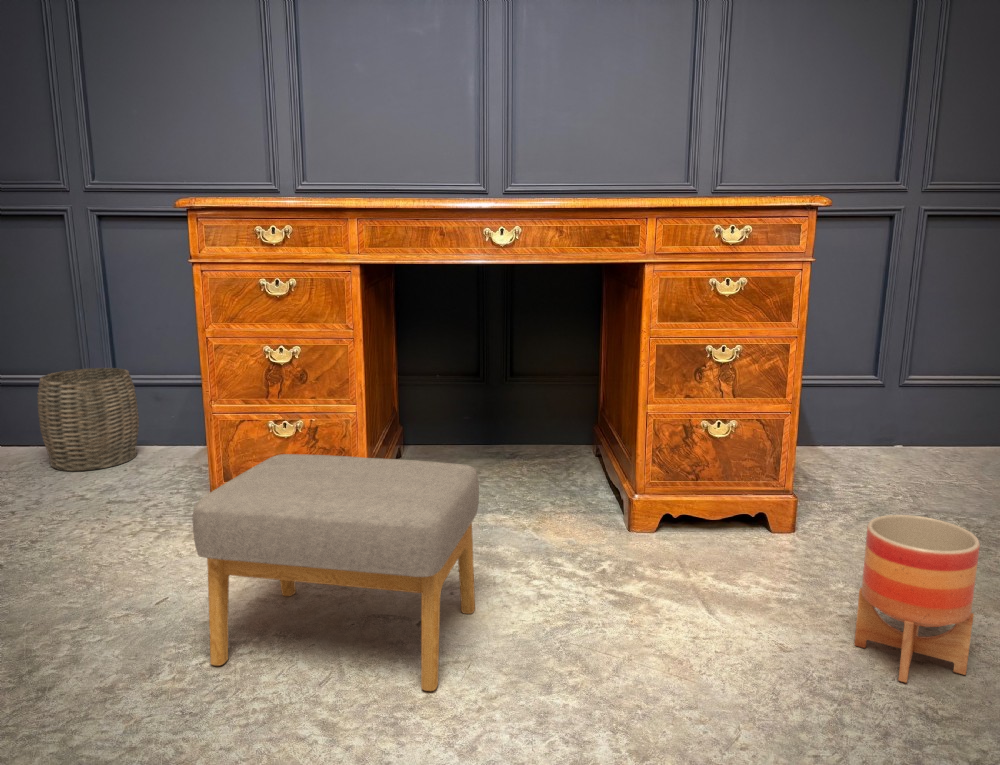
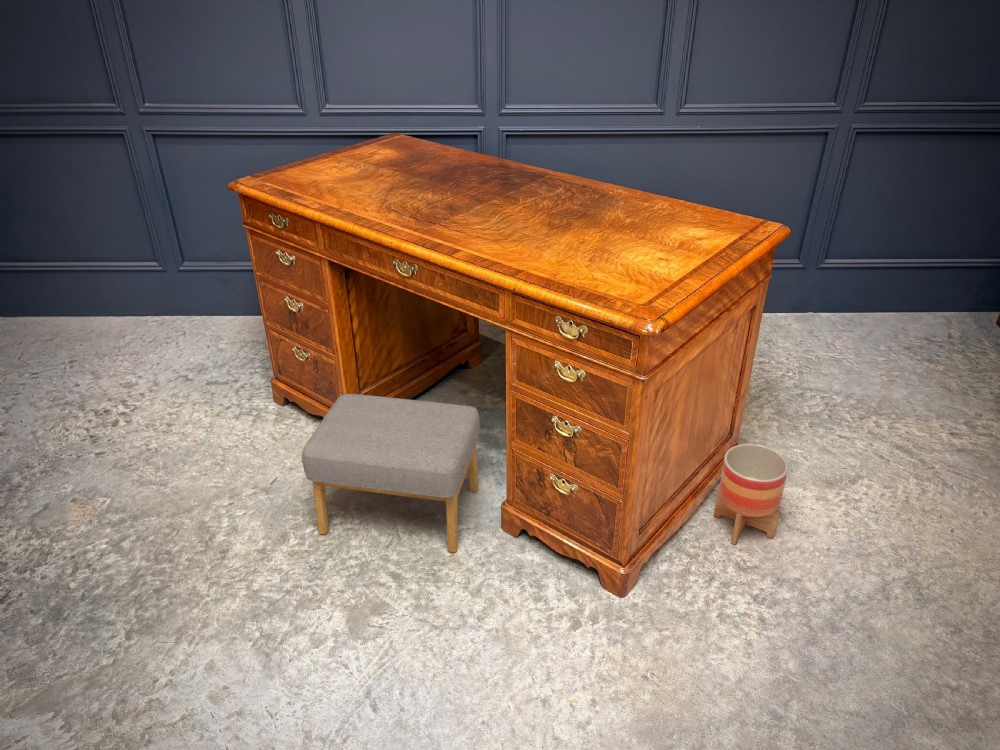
woven basket: present [37,368,139,471] -> none [129,261,210,350]

